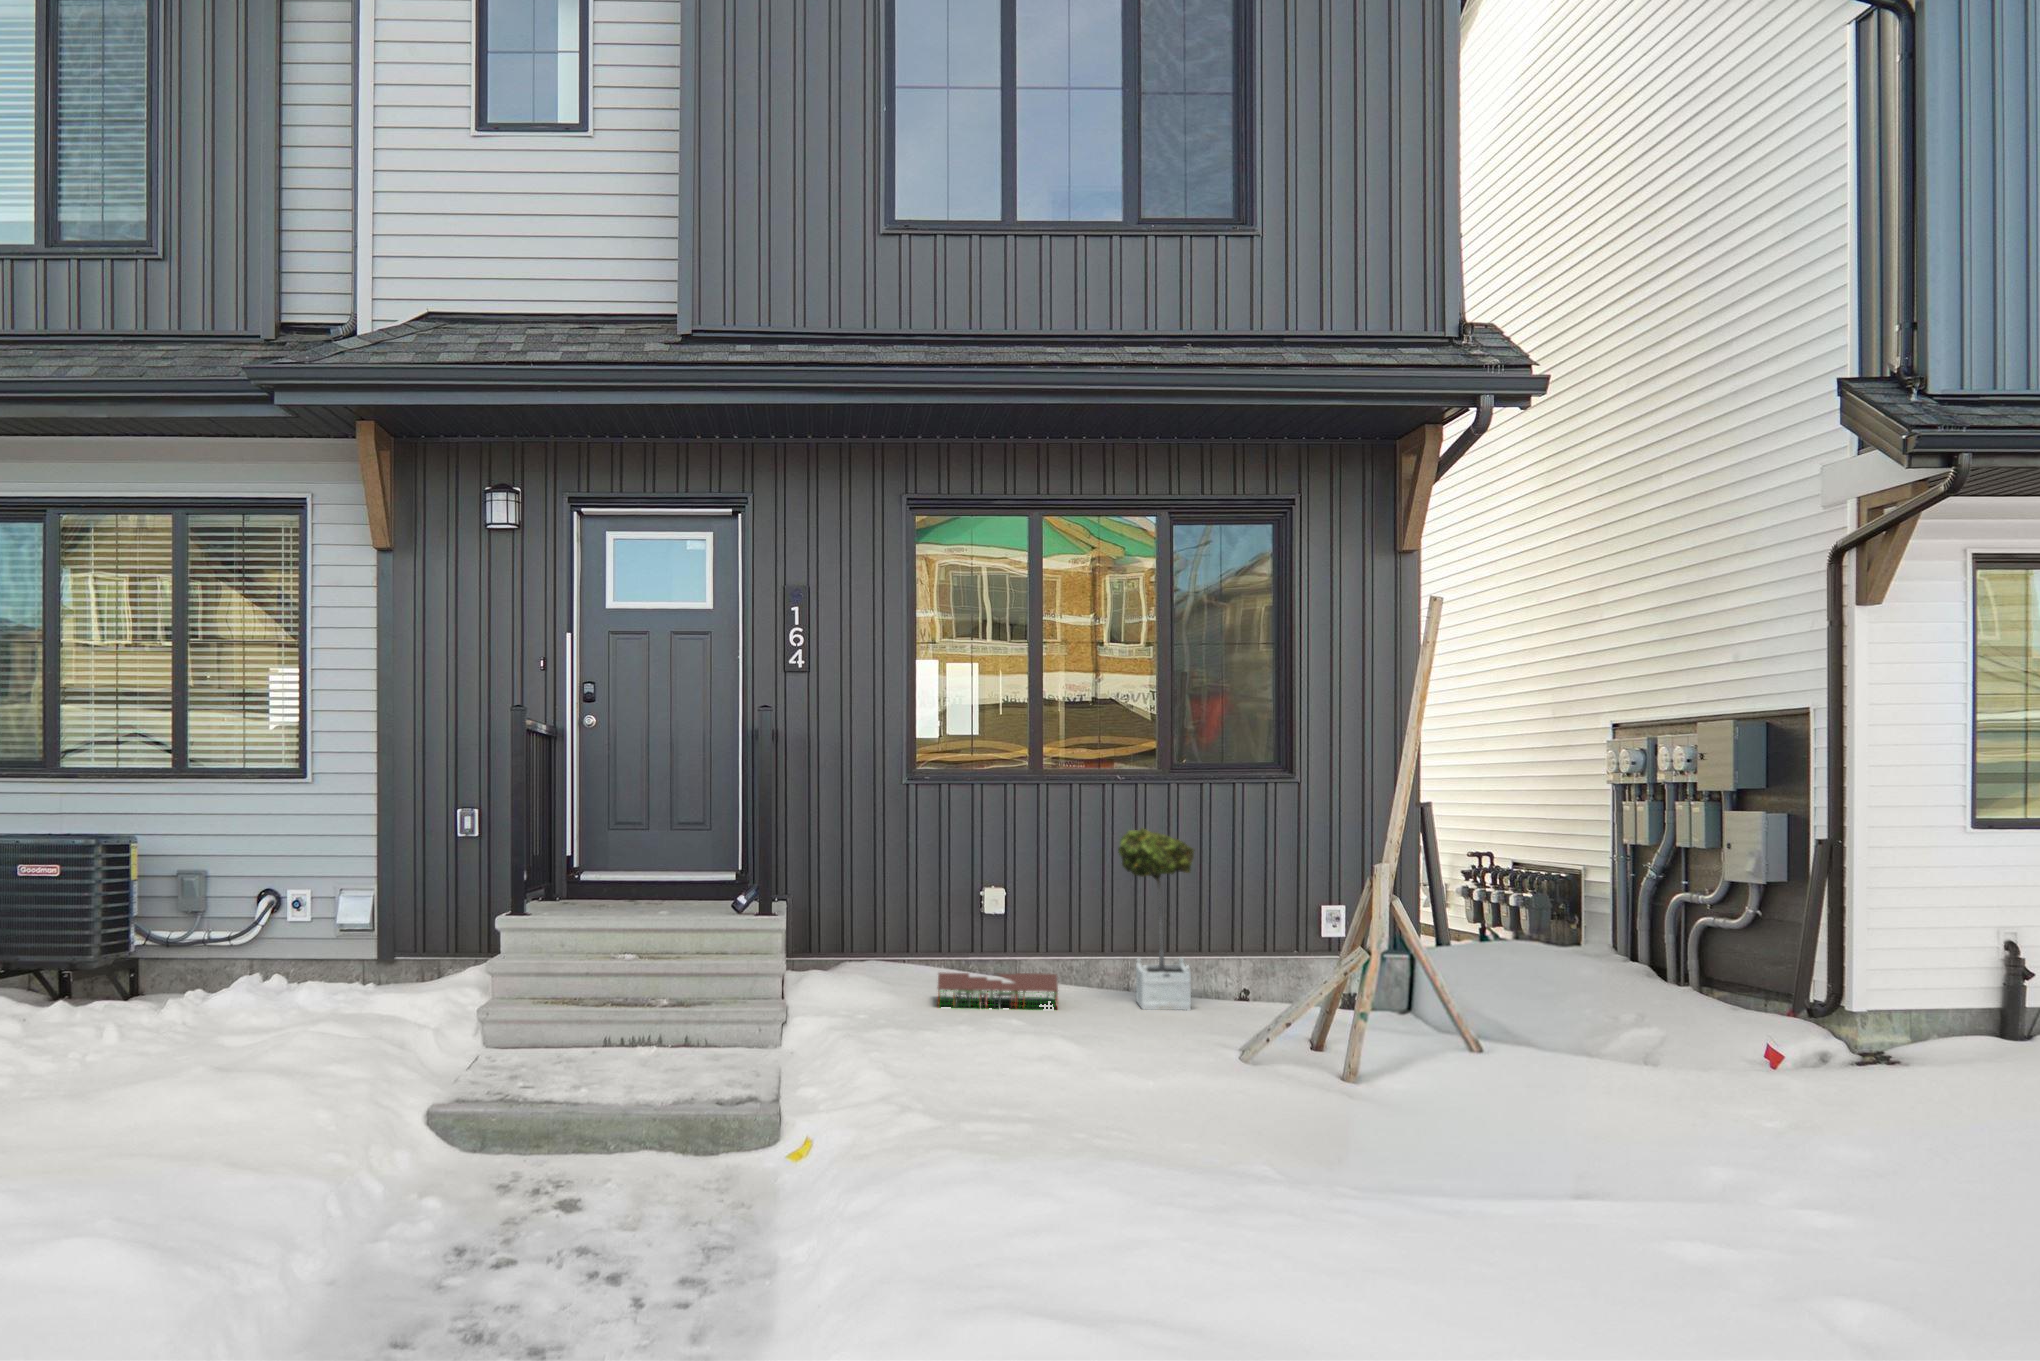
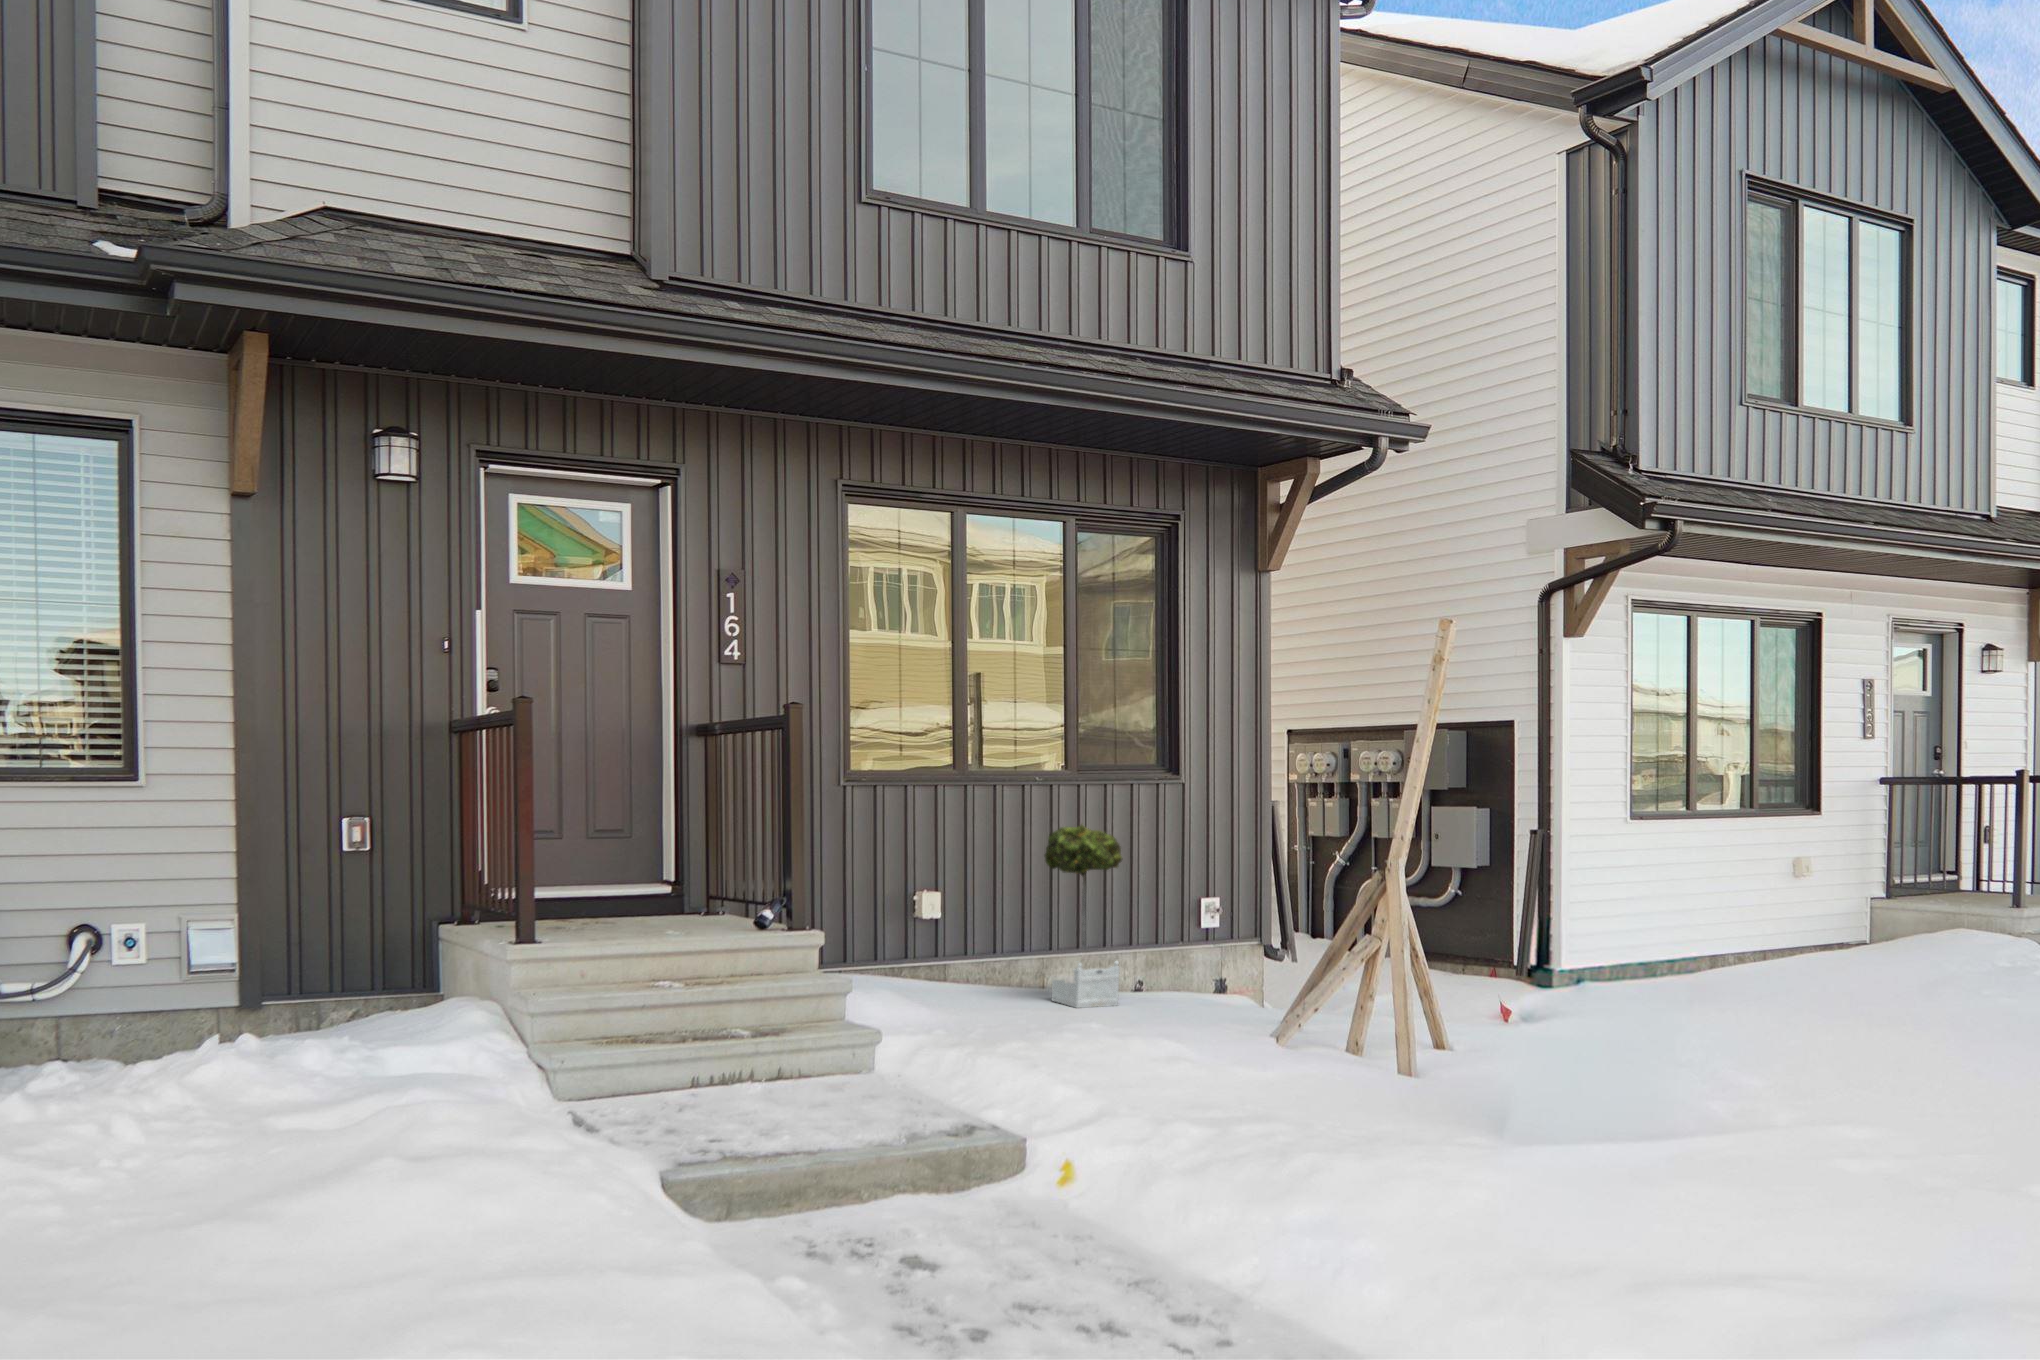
storage bin: present [937,972,1058,1008] -> none [869,977,1009,1020]

